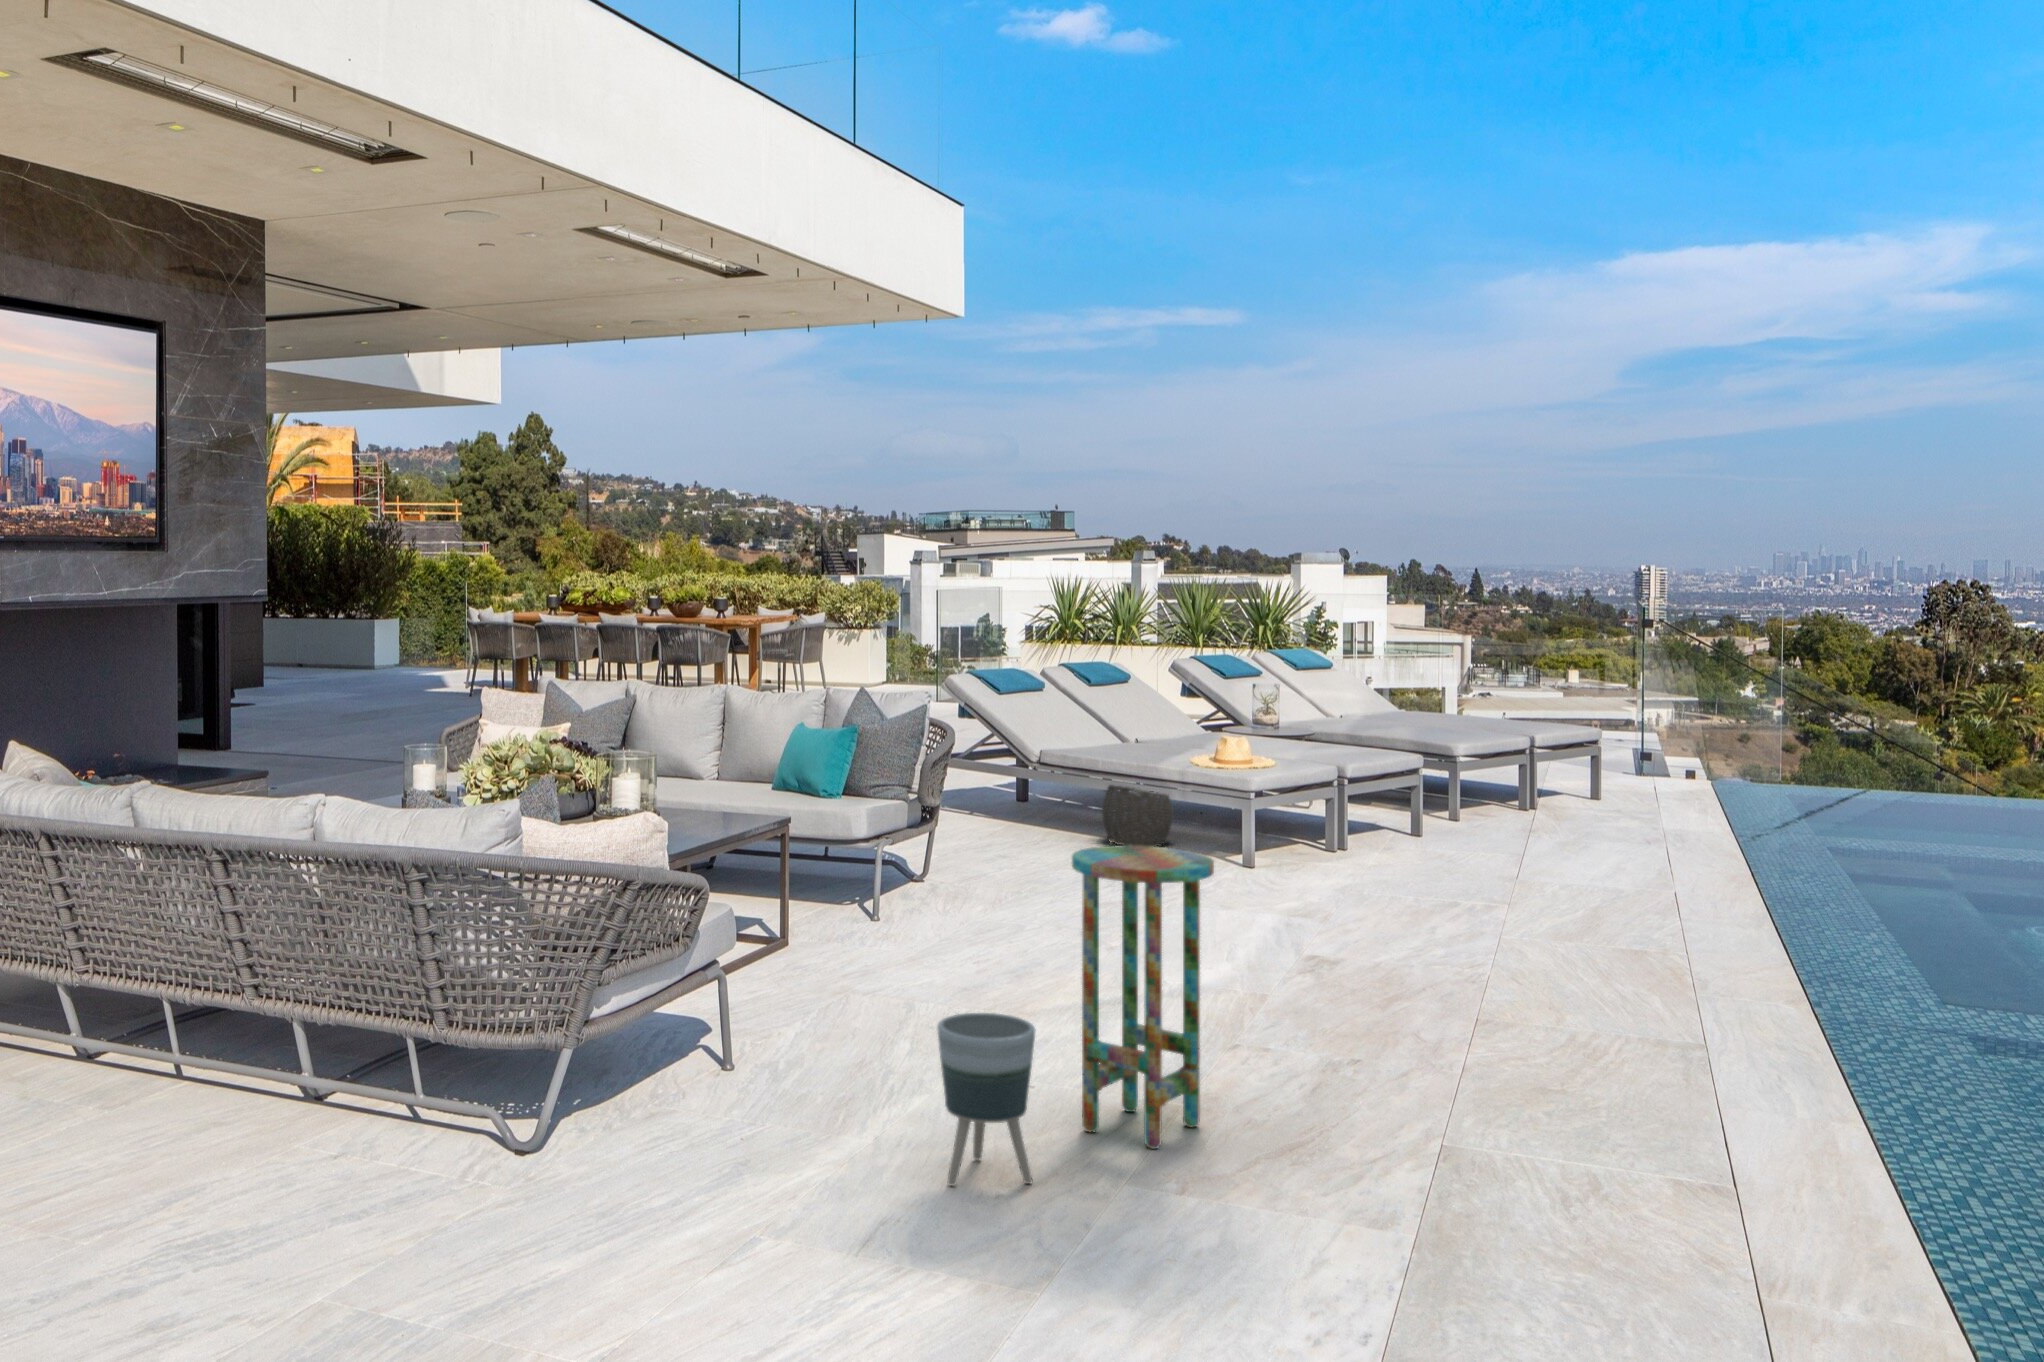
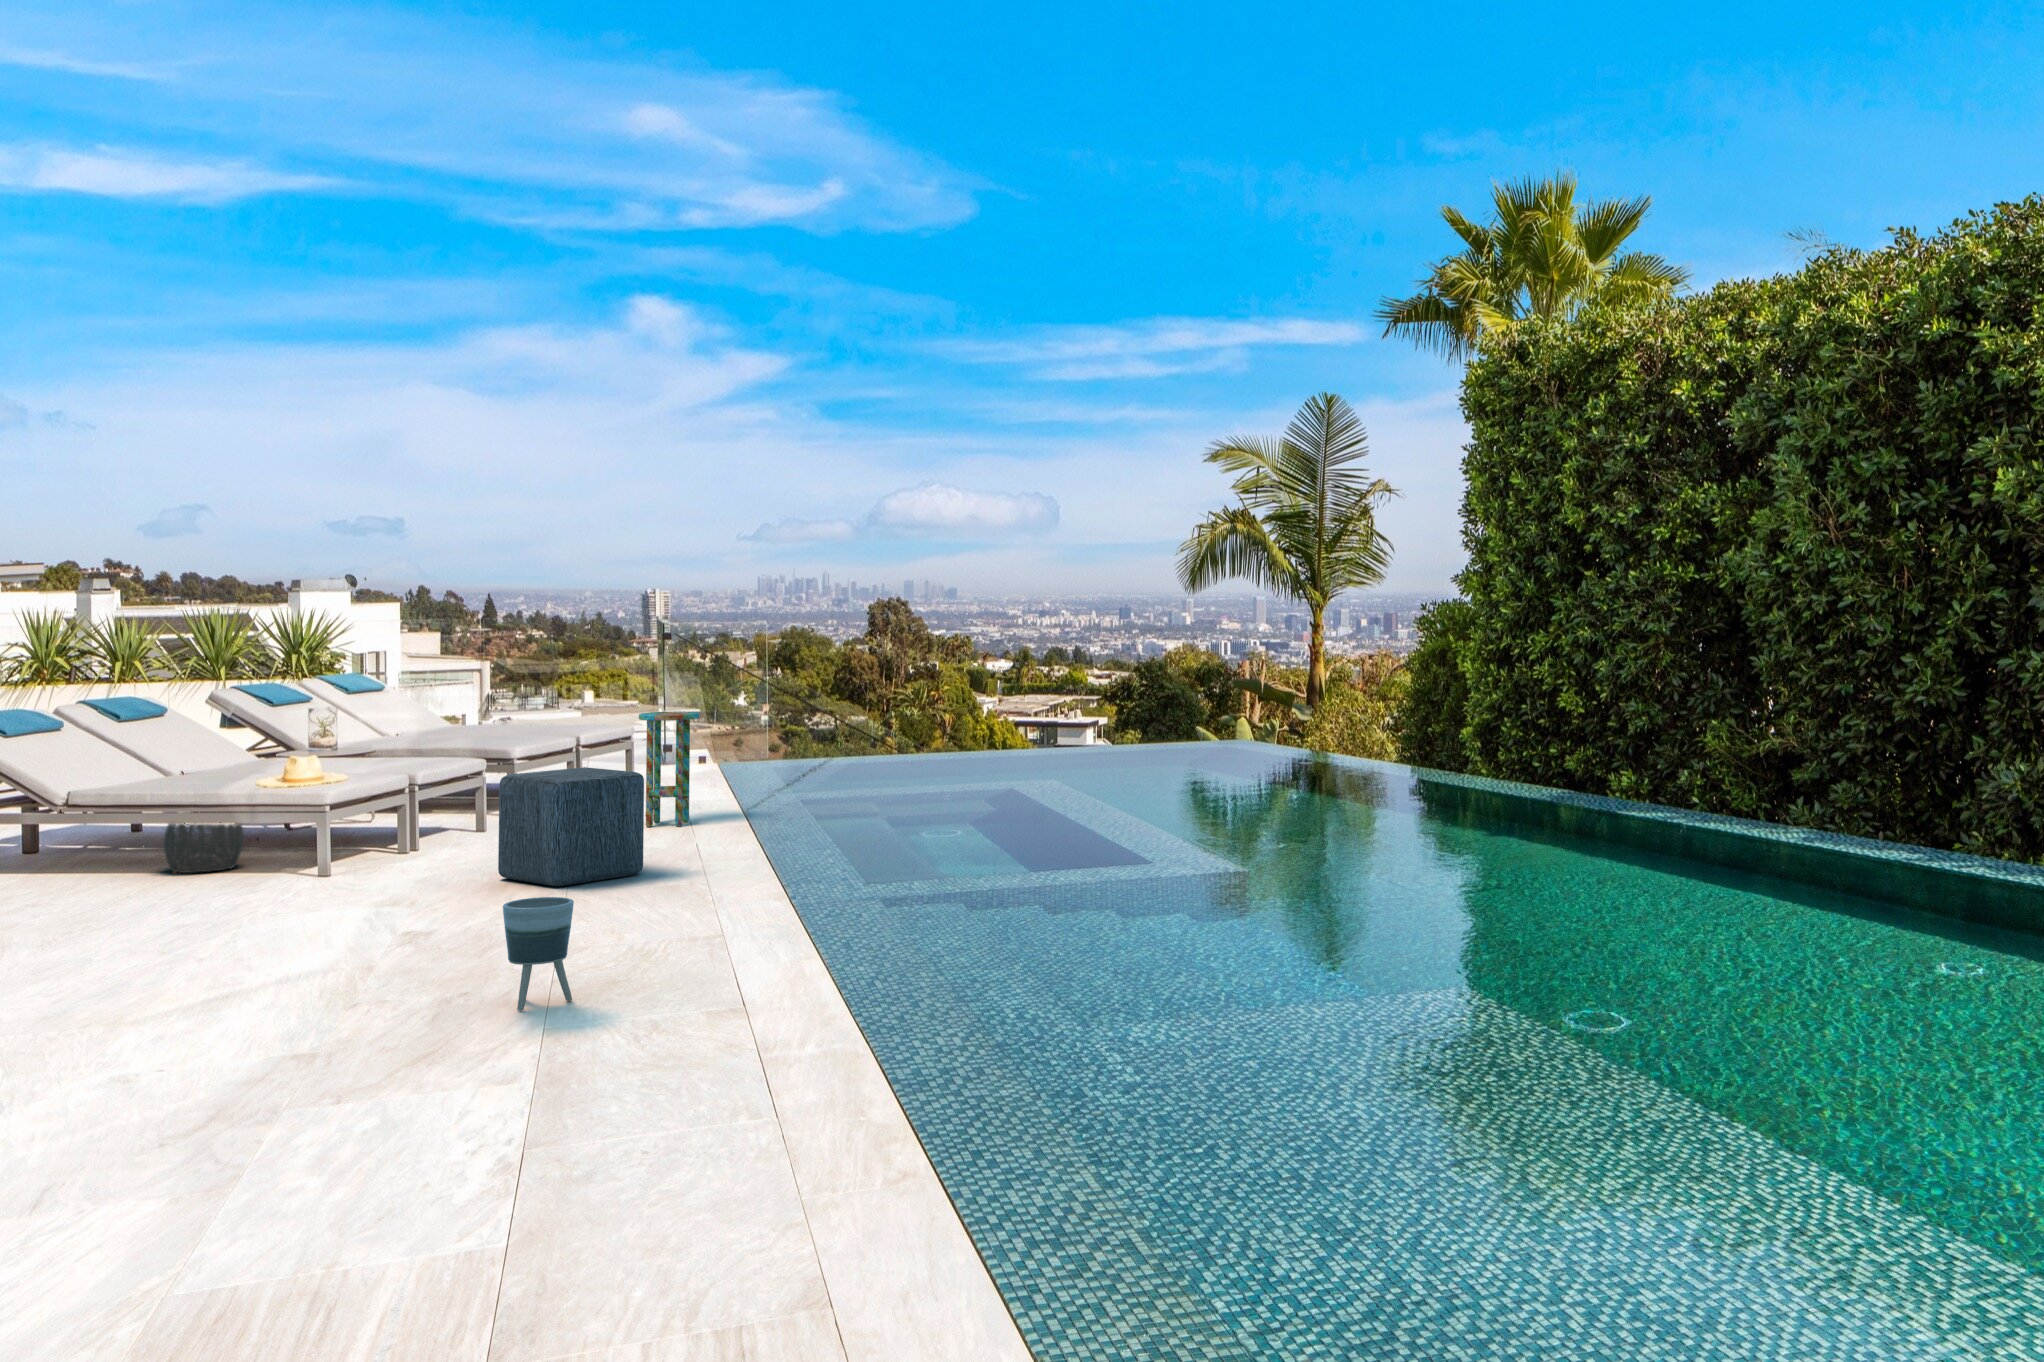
ottoman: none [1419,780,1598,927] -> present [498,767,644,886]
side table: present [1072,845,1214,1149] -> present [639,711,699,827]
planter: present [937,1013,1035,1186] -> present [503,897,574,1011]

